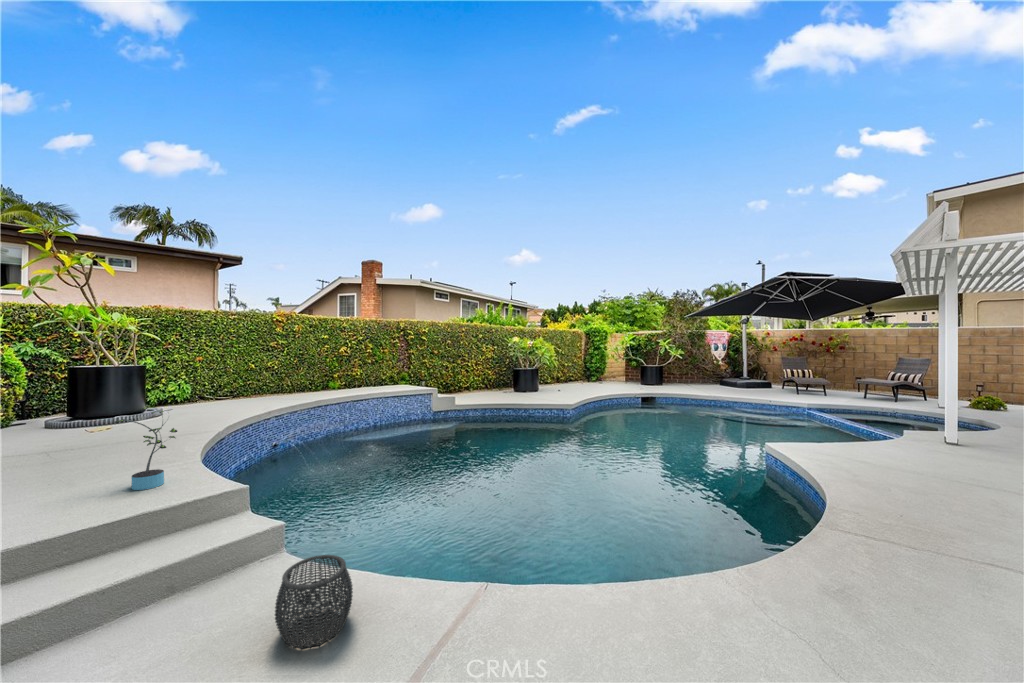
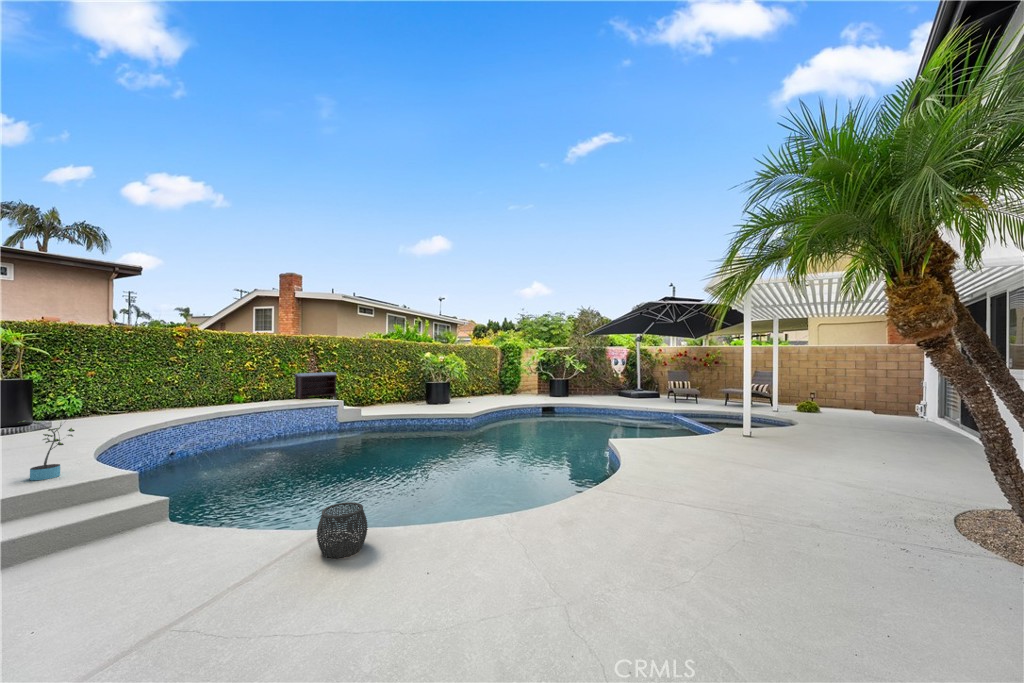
bench: none [385,358,427,386] -> present [294,372,337,399]
woven basket: present [275,555,353,649] -> present [317,502,368,558]

